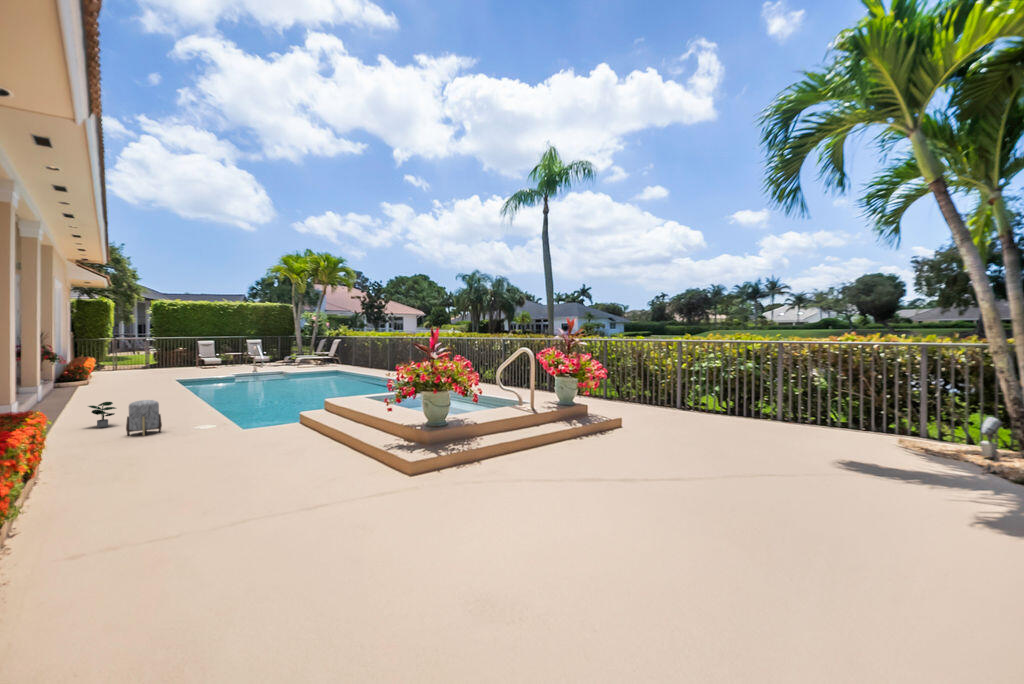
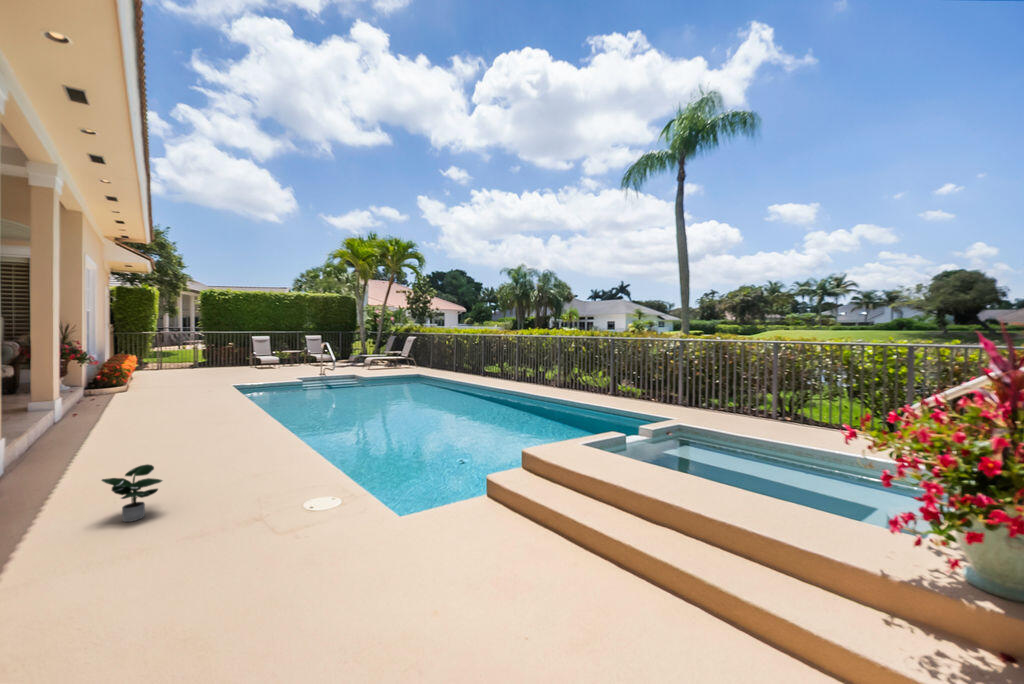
stool: present [126,400,162,436] -> none [181,478,257,570]

